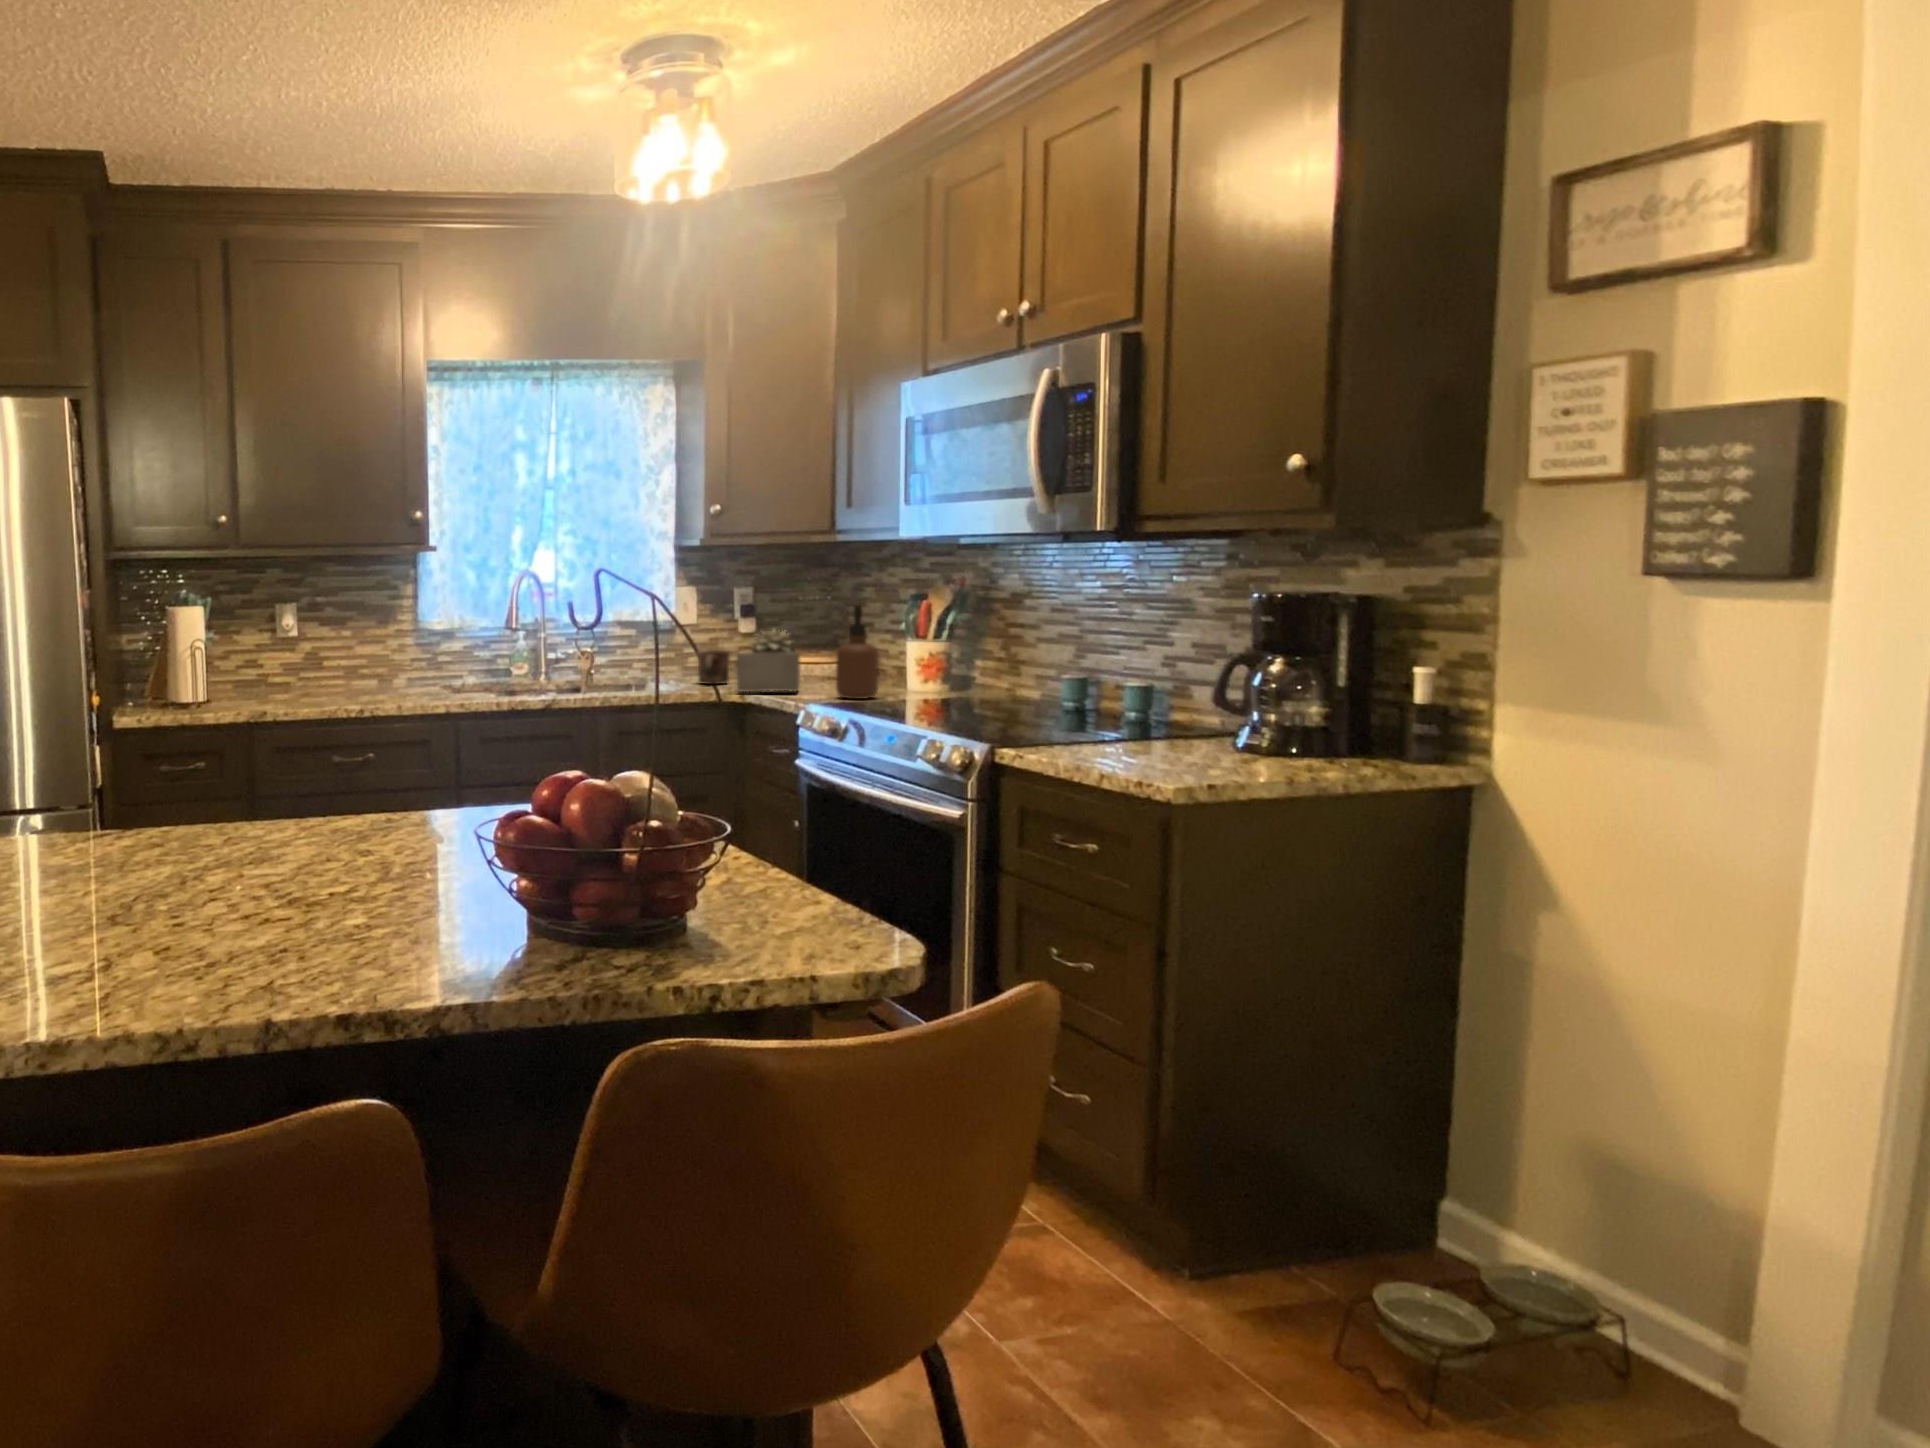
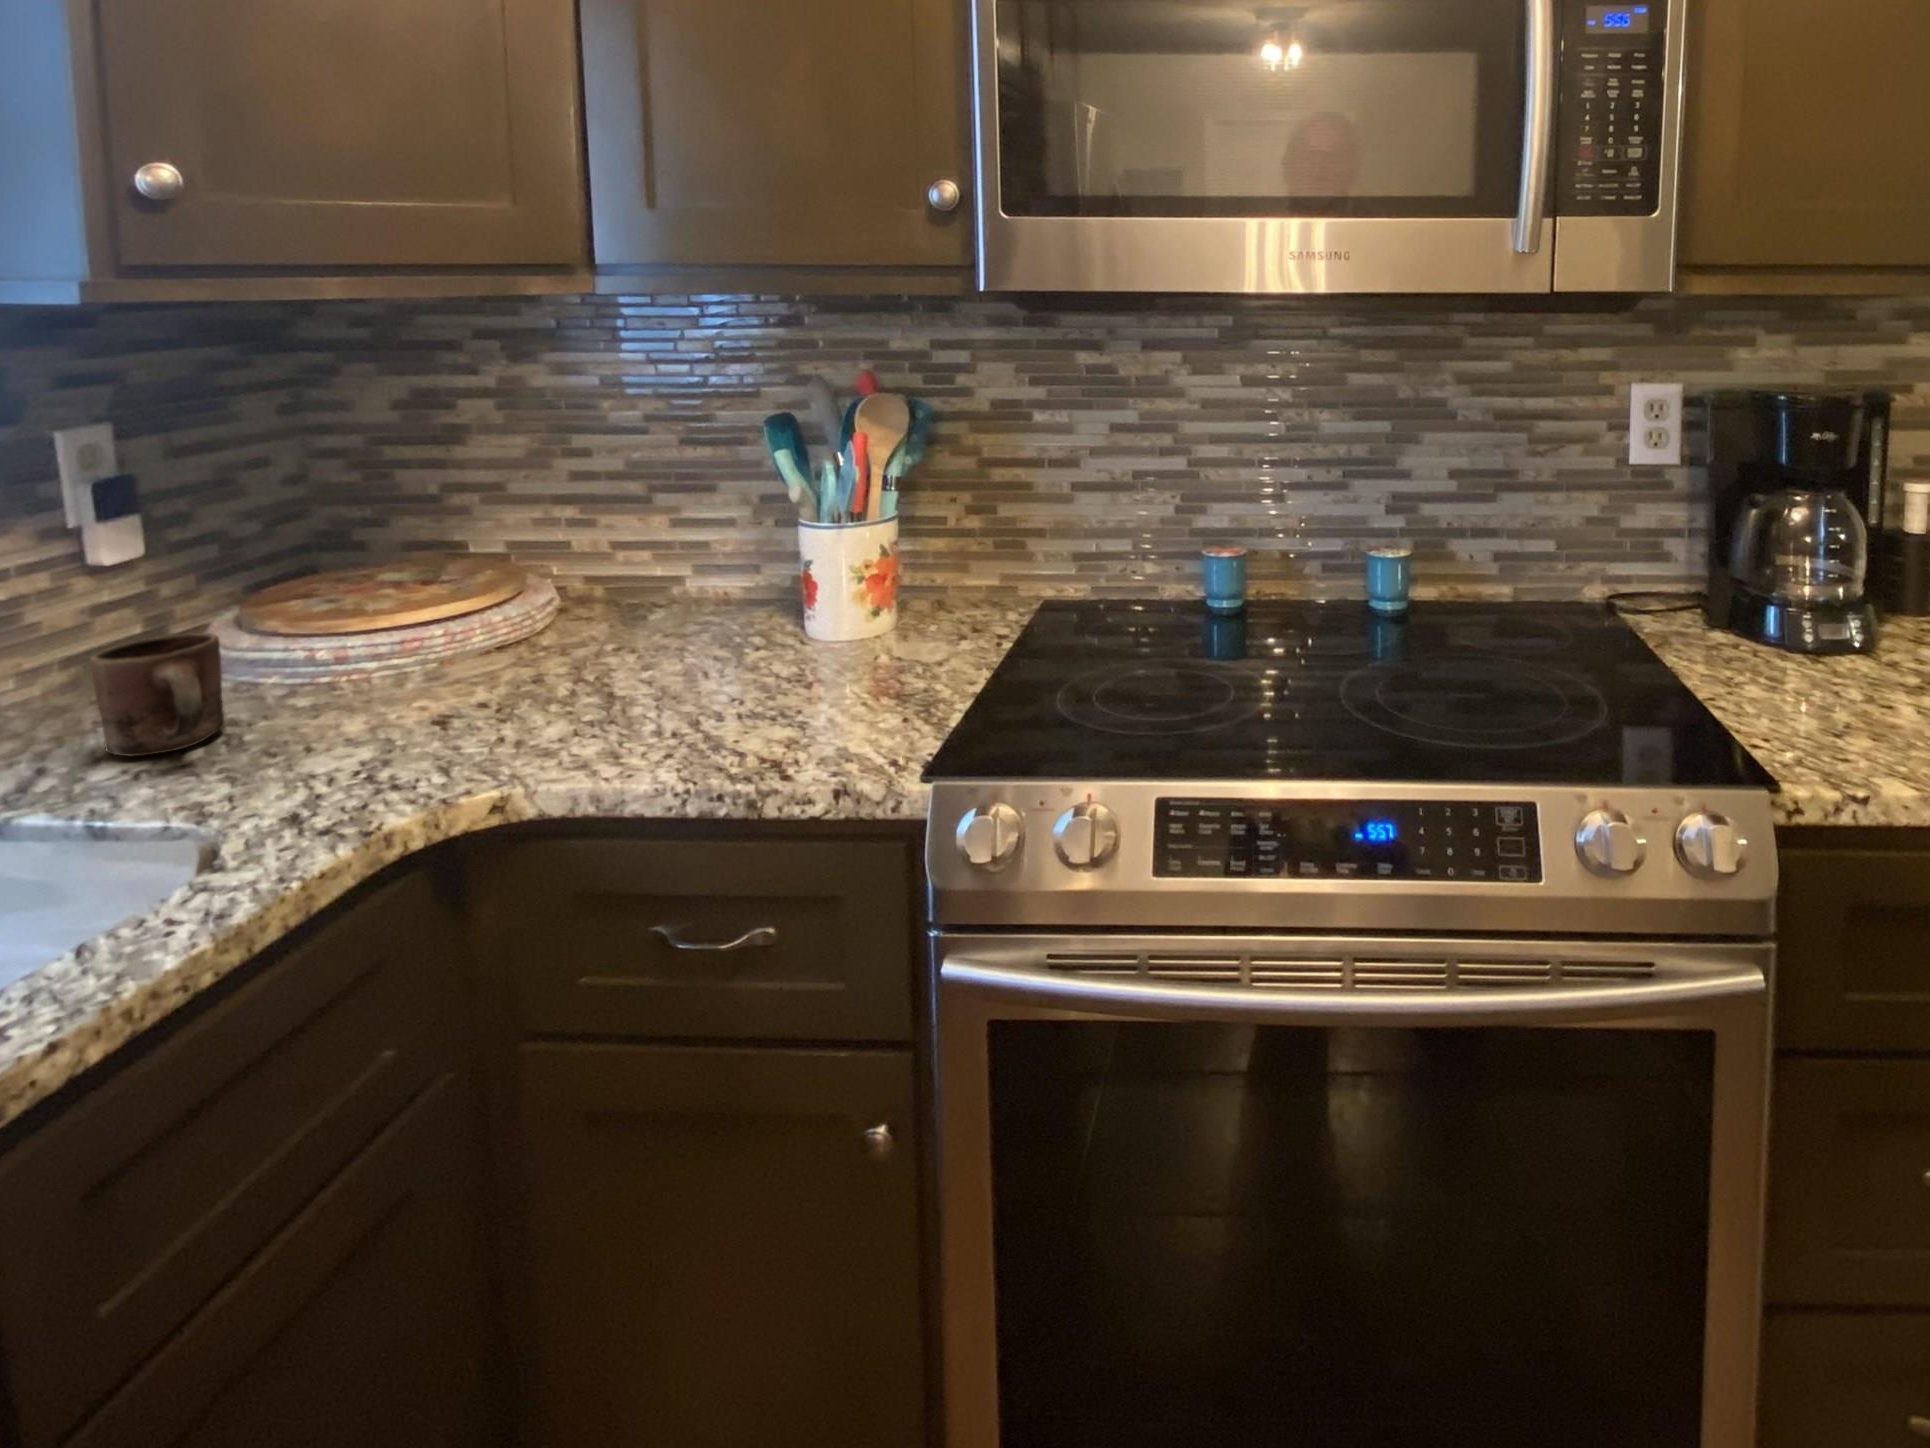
soap dispenser: present [836,605,879,699] -> none [719,466,827,697]
succulent plant: present [737,630,800,692] -> none [359,553,603,770]

